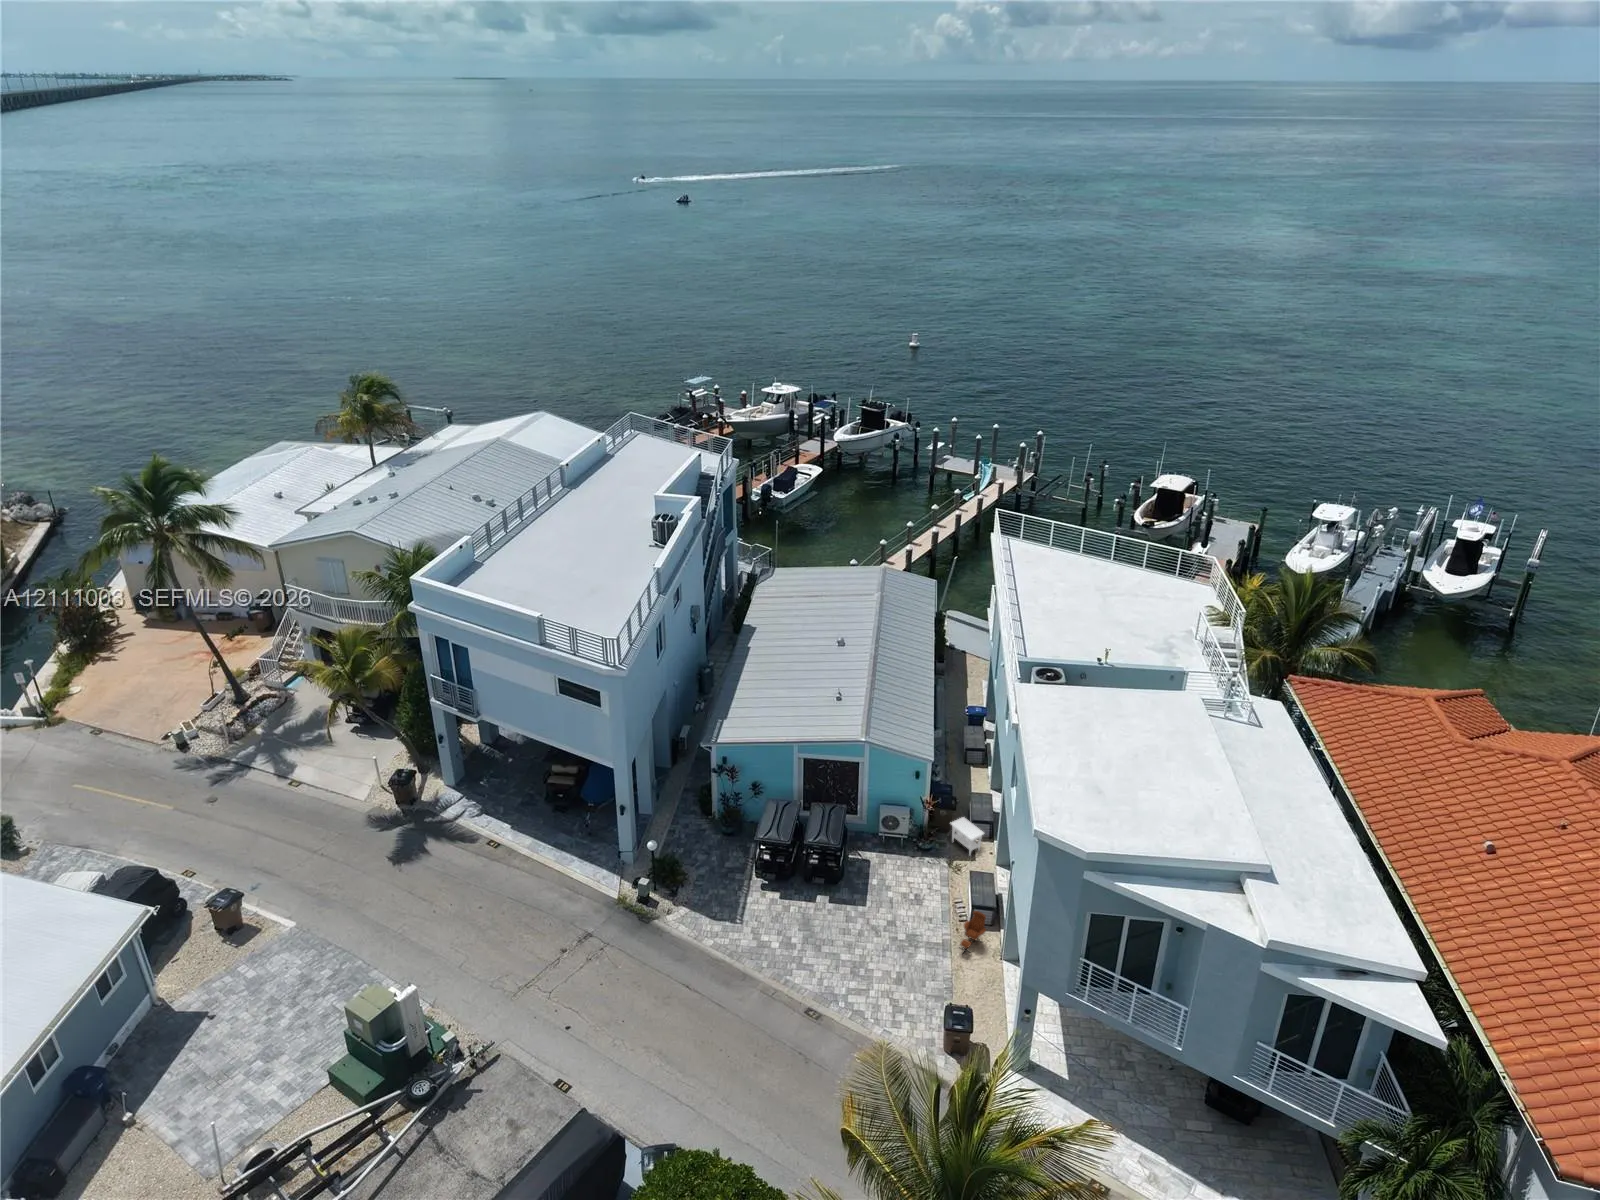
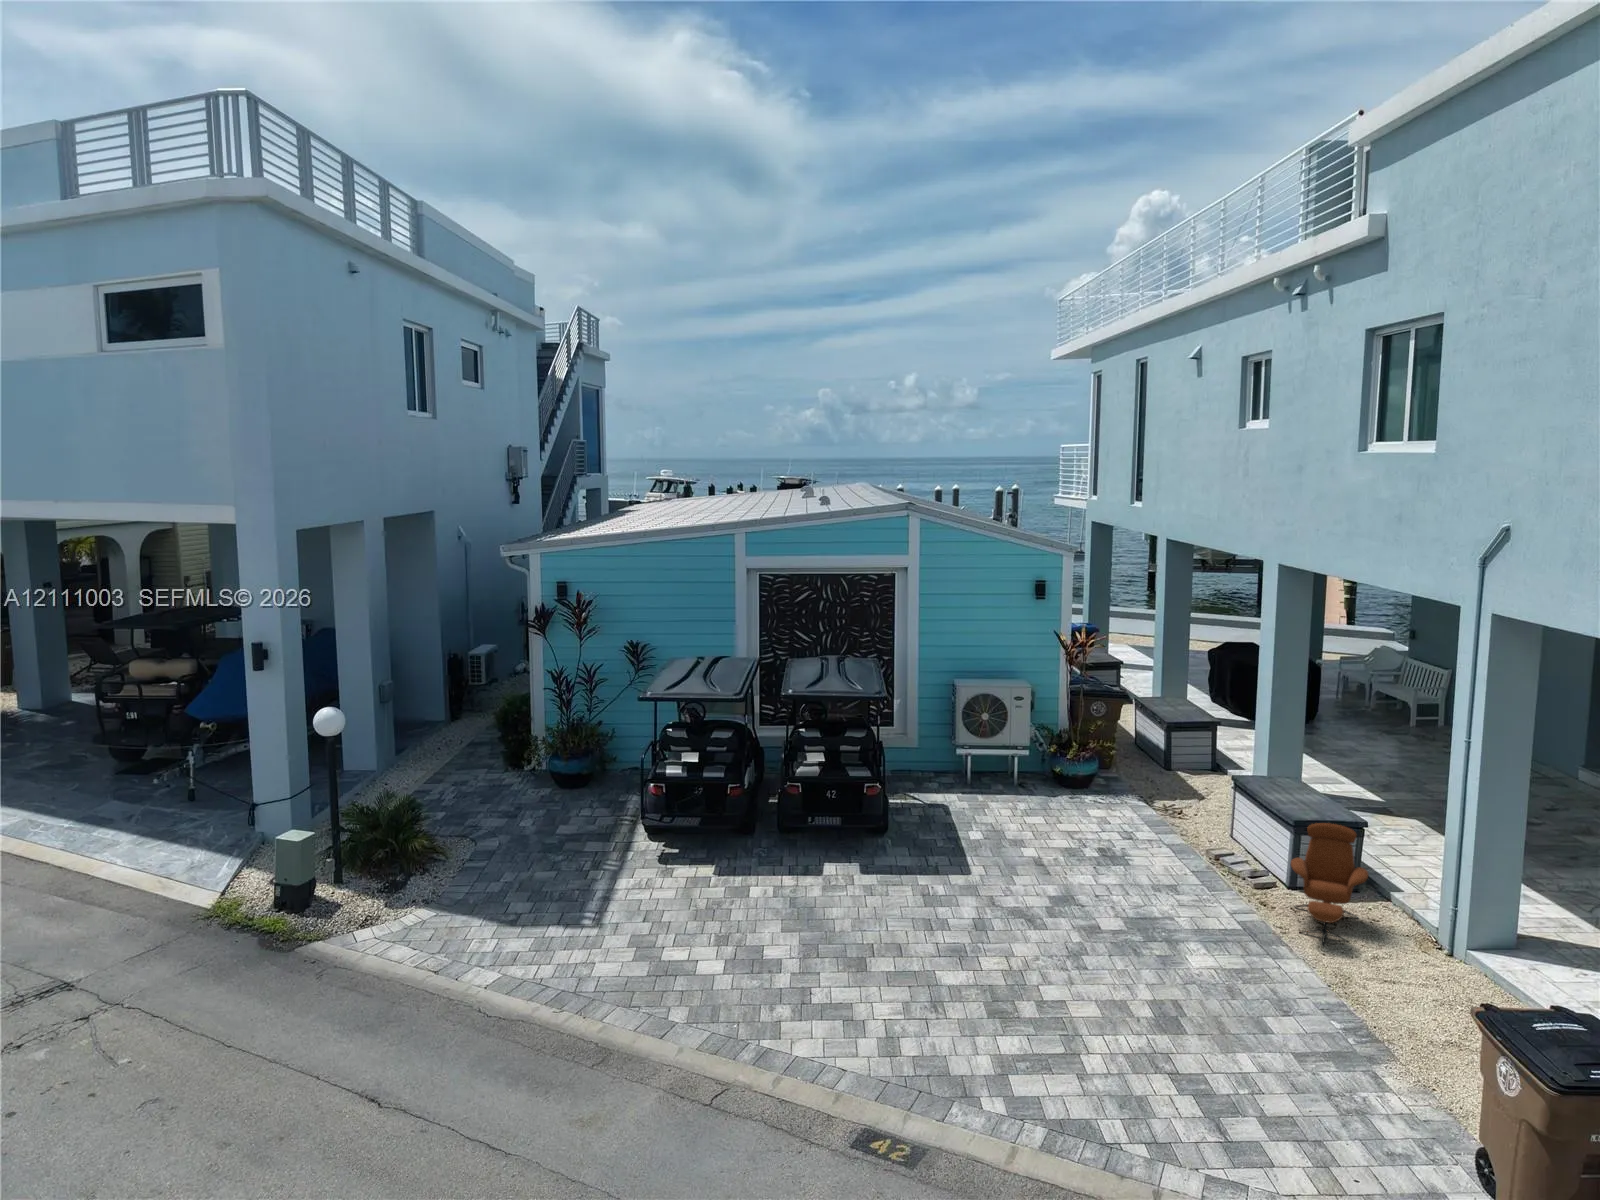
side table: present [951,817,984,855] -> none [1119,714,1213,791]

